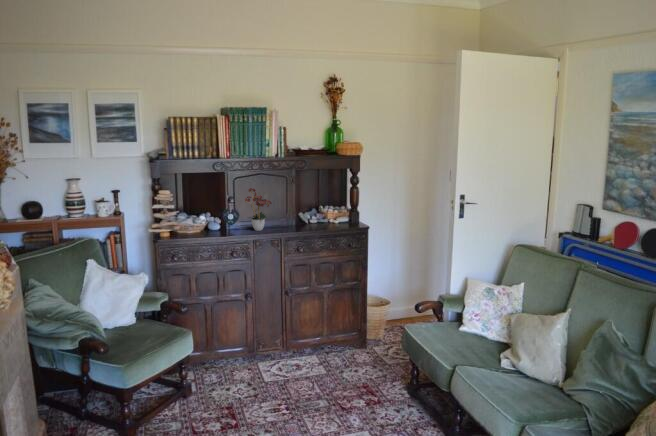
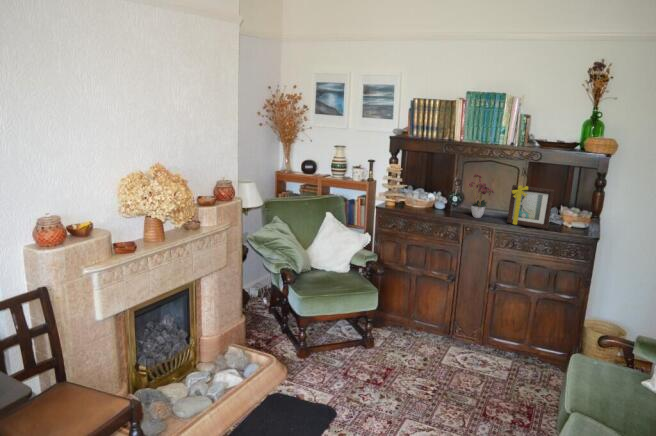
picture frame: none [288,192,325,230] -> present [507,185,554,229]

